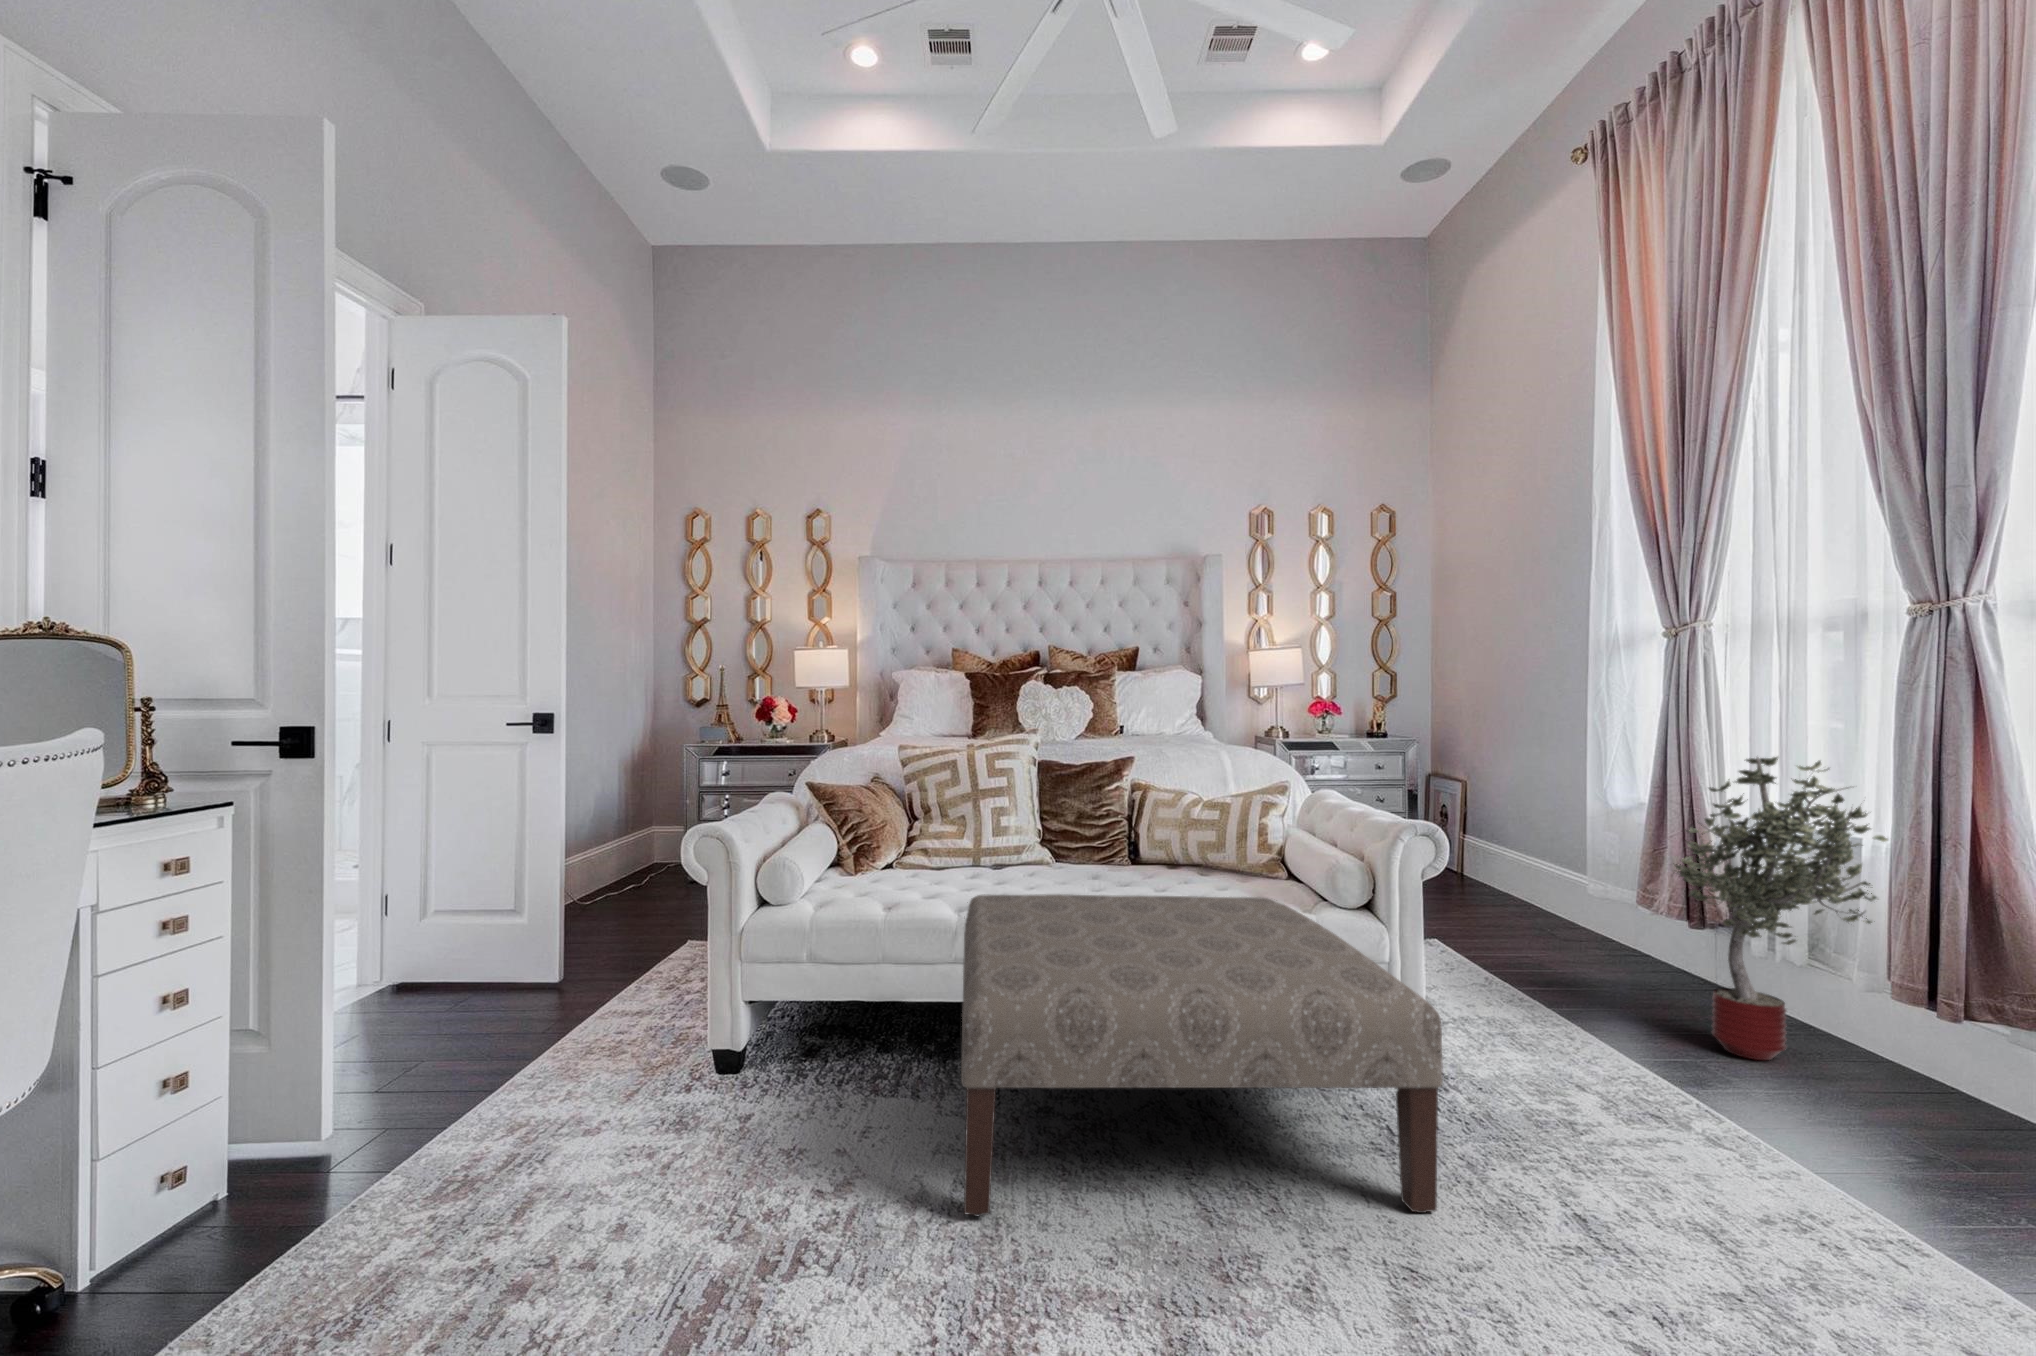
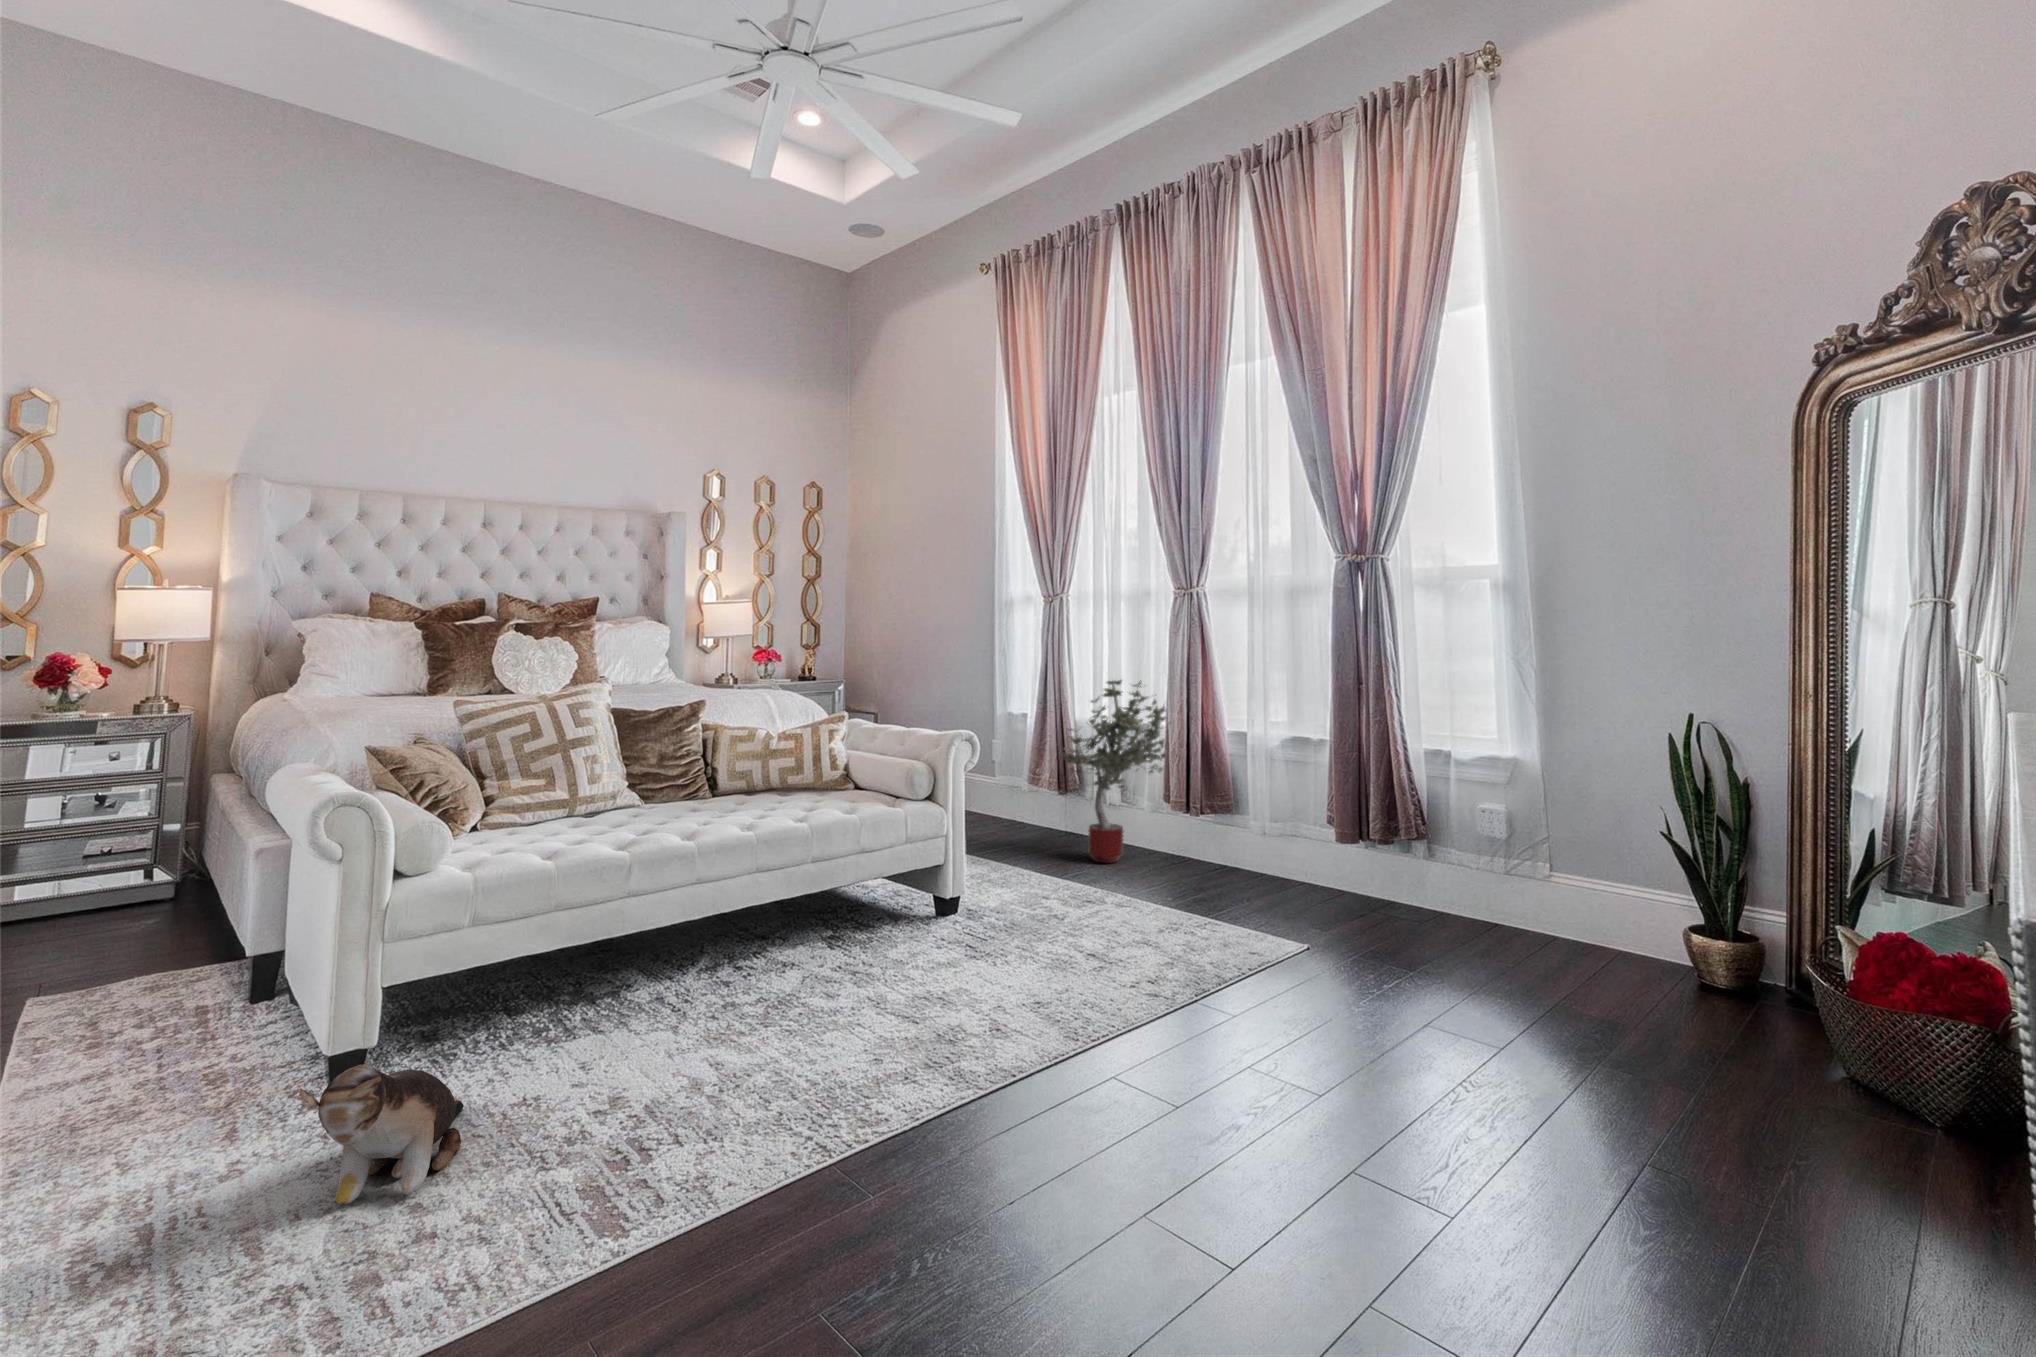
ottoman: present [961,894,1443,1216] -> none [600,805,1033,1067]
plush toy: none [502,1079,723,1219] -> present [299,1063,464,1205]

